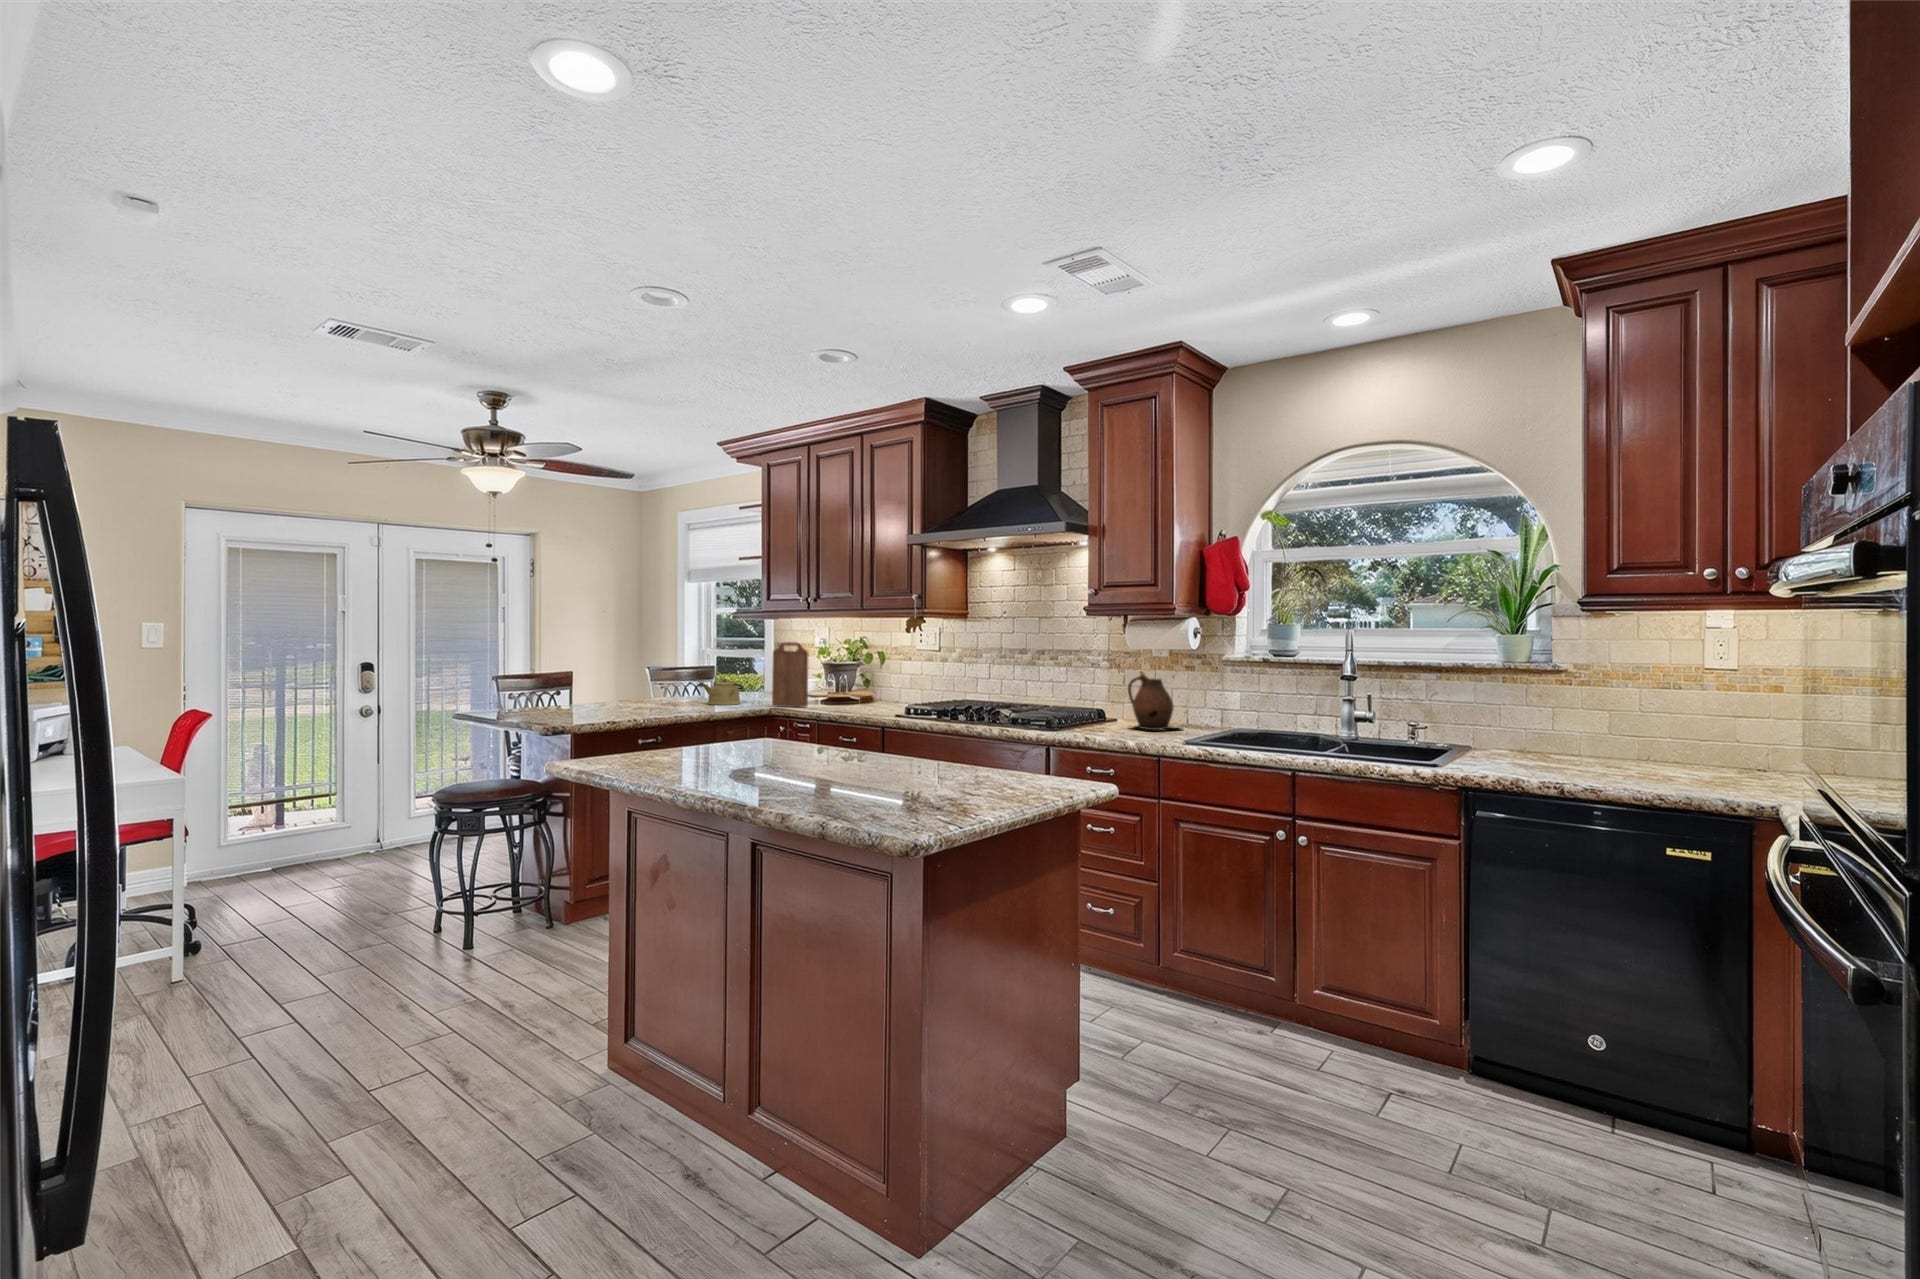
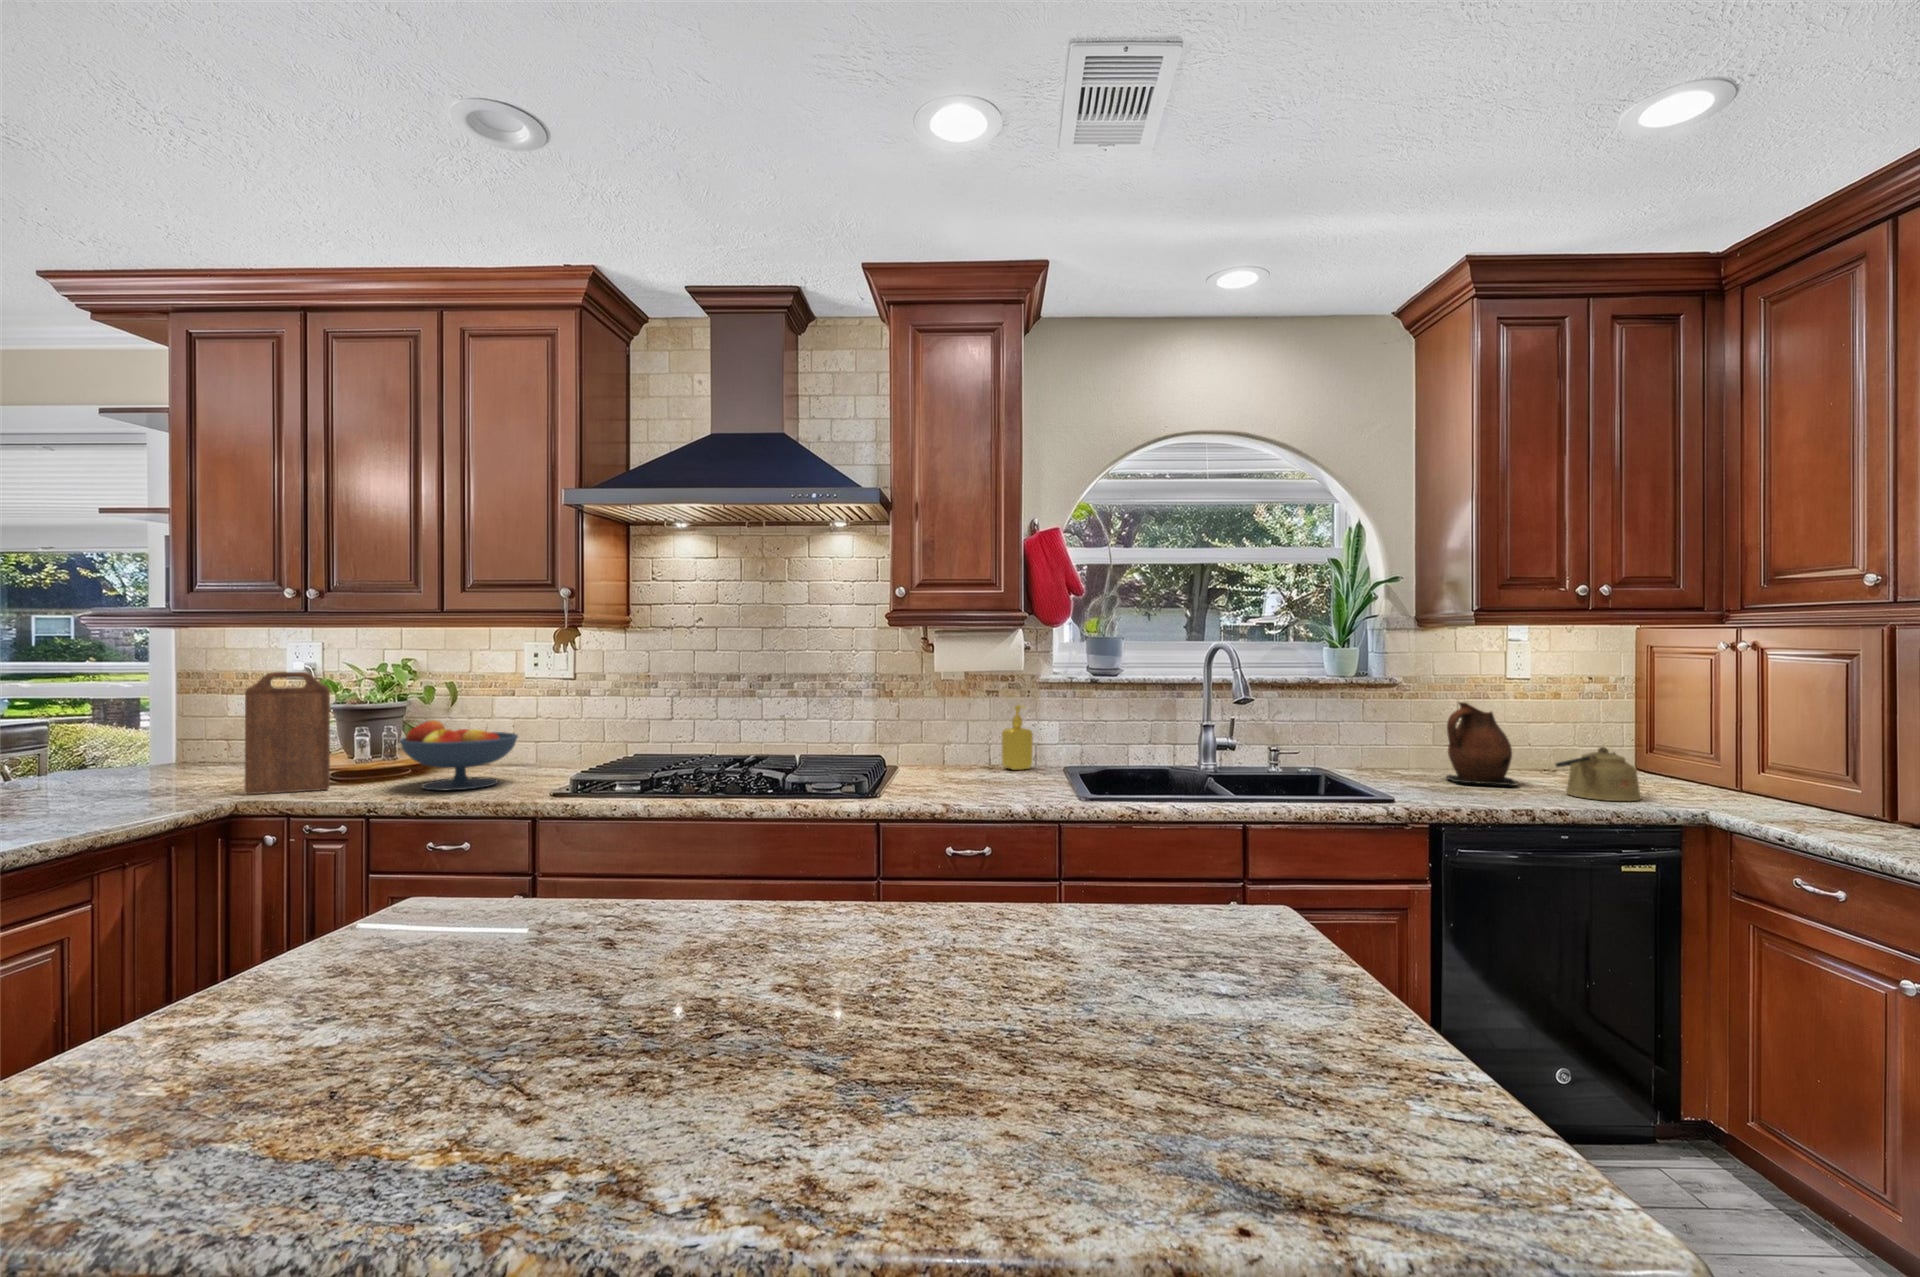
fruit bowl: none [834,671,895,712] -> present [400,720,518,790]
ceramic pitcher: present [1128,671,1180,730] -> present [1447,702,1518,786]
kettle: present [703,679,744,705] -> present [1556,747,1641,801]
soap dispenser: none [1198,679,1221,729] -> present [1002,705,1033,770]

